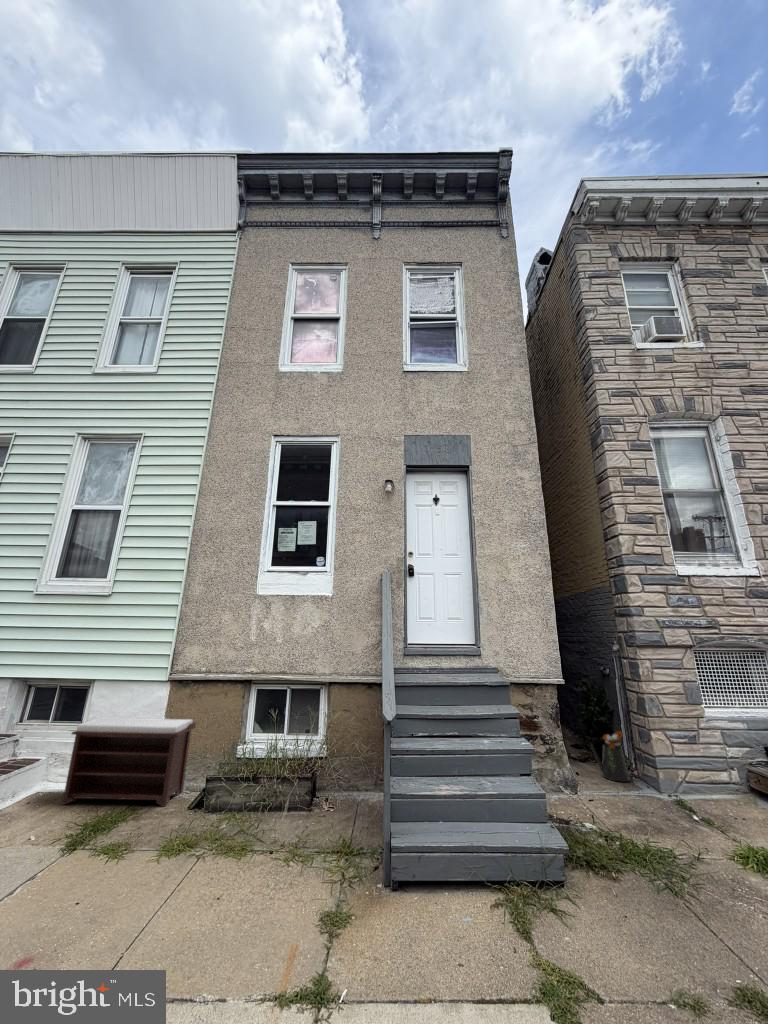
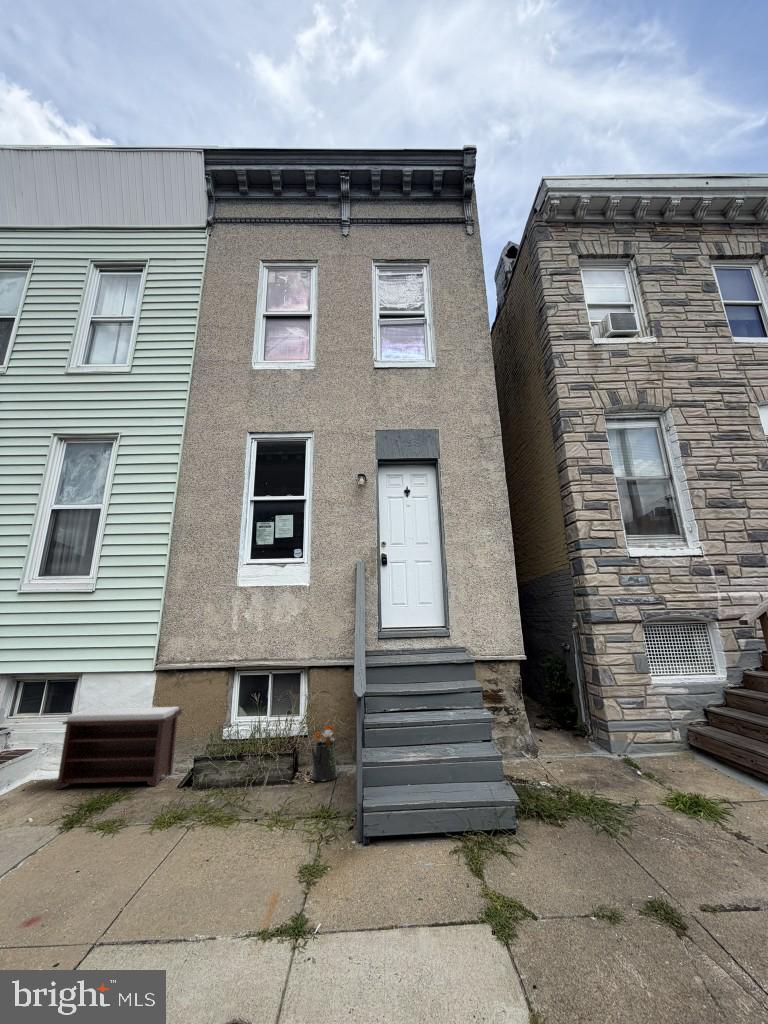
watering can: present [590,732,630,782] -> present [311,725,338,781]

